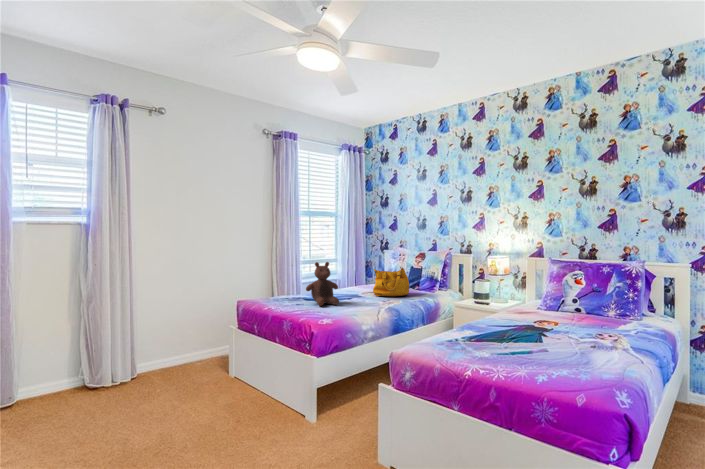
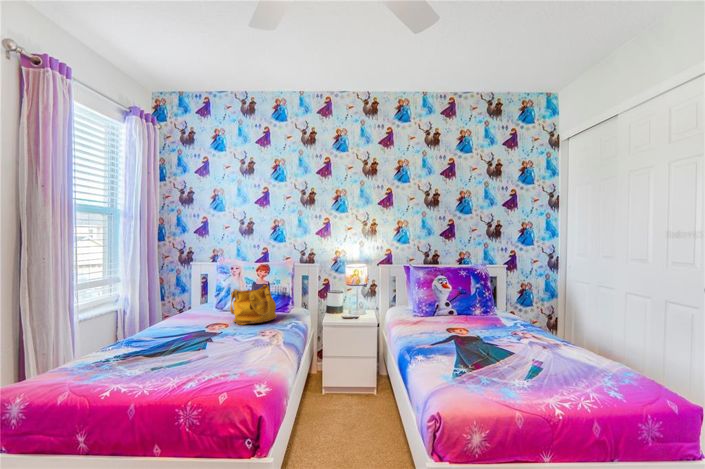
stuffed bear: present [306,262,339,306] -> none [168,284,222,352]

